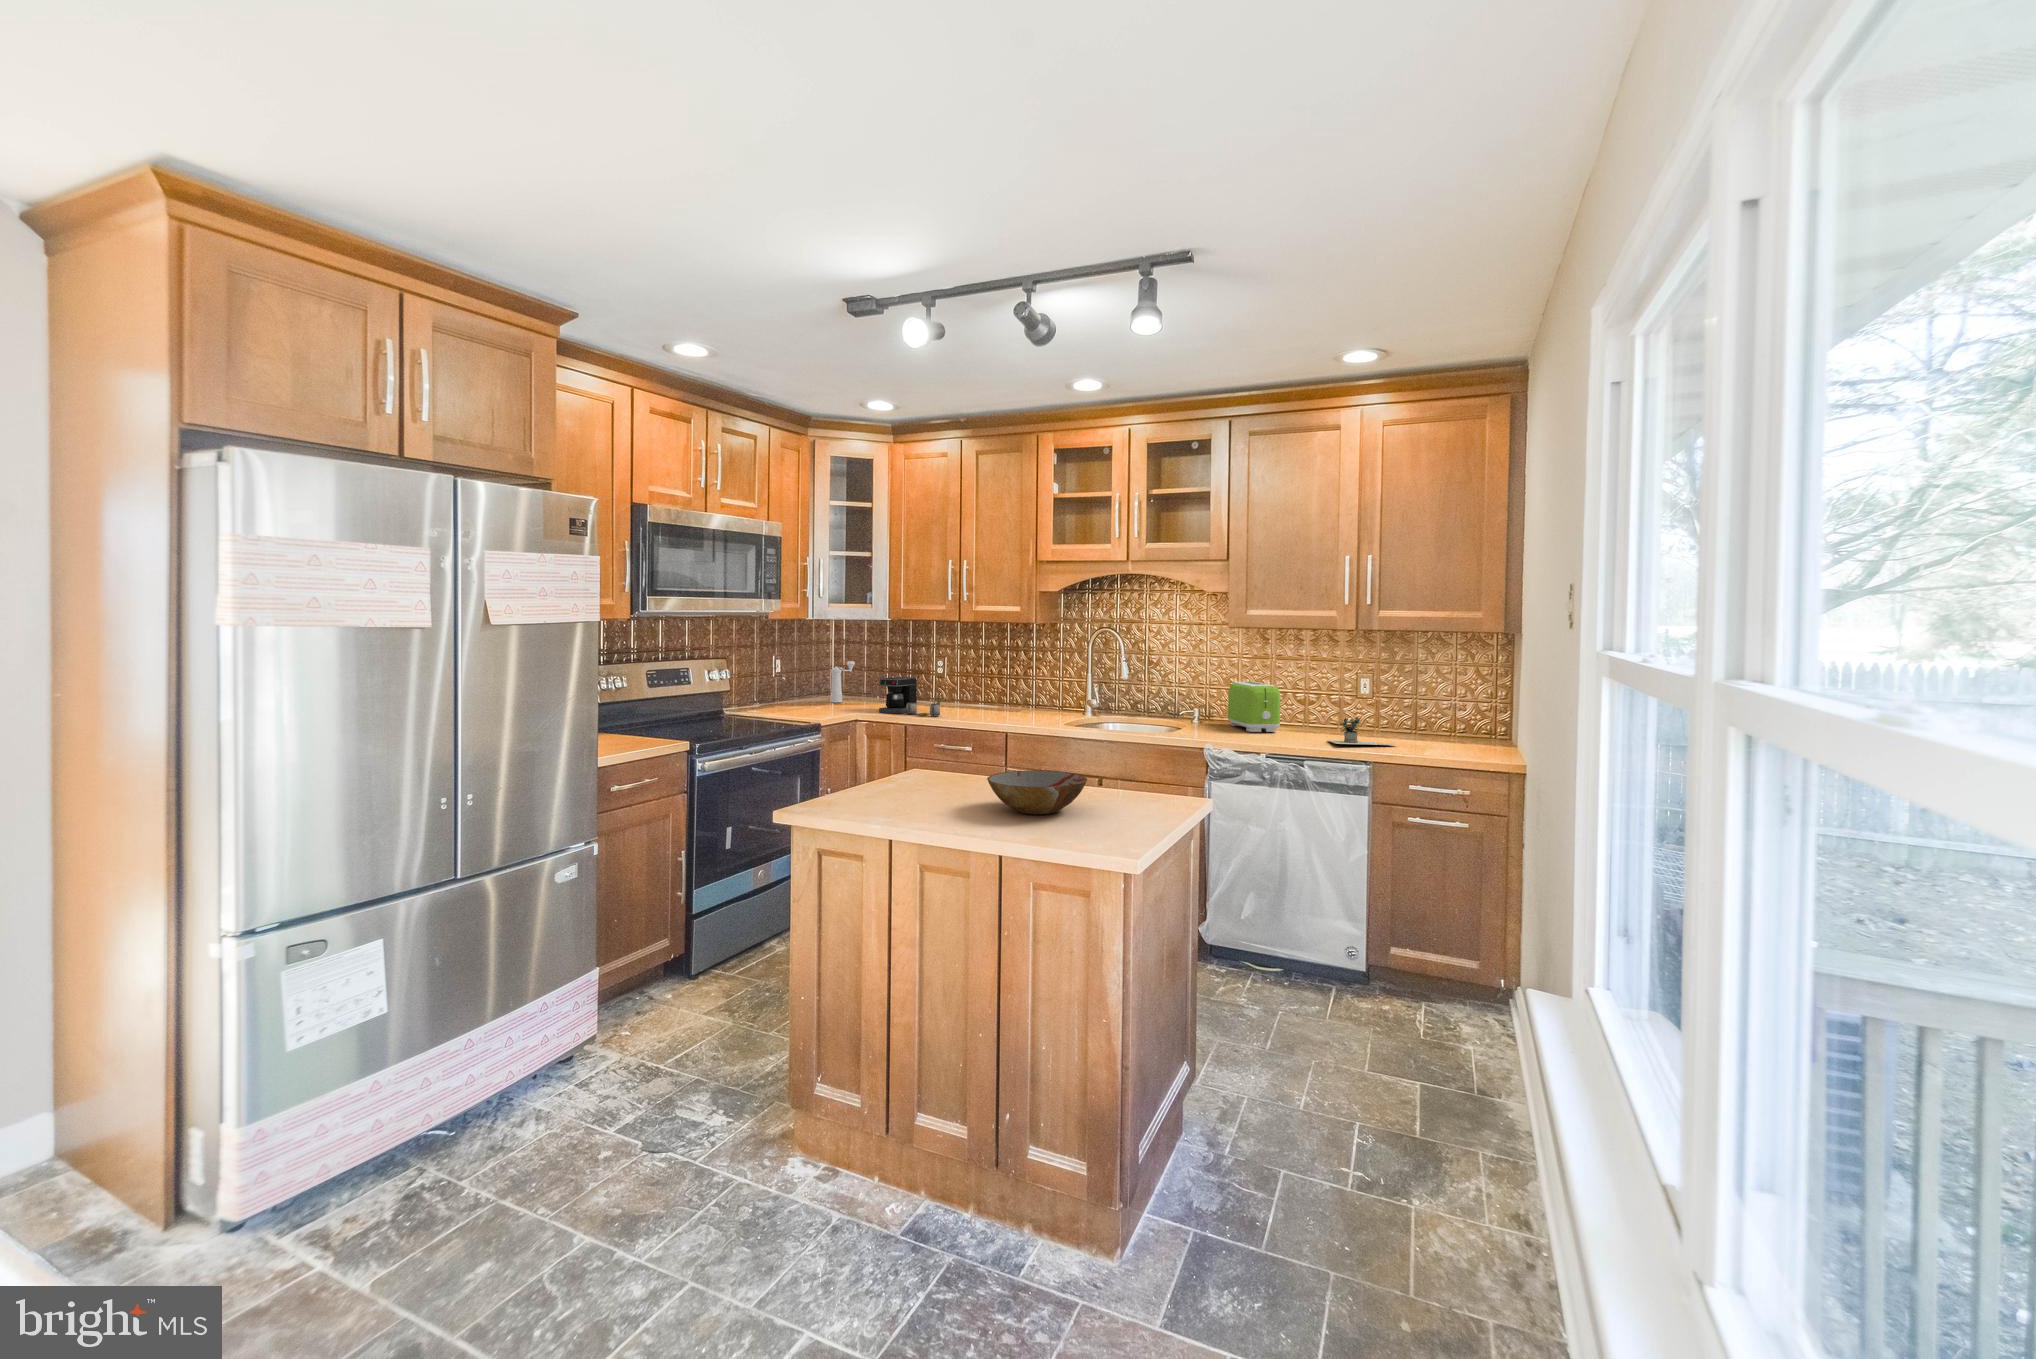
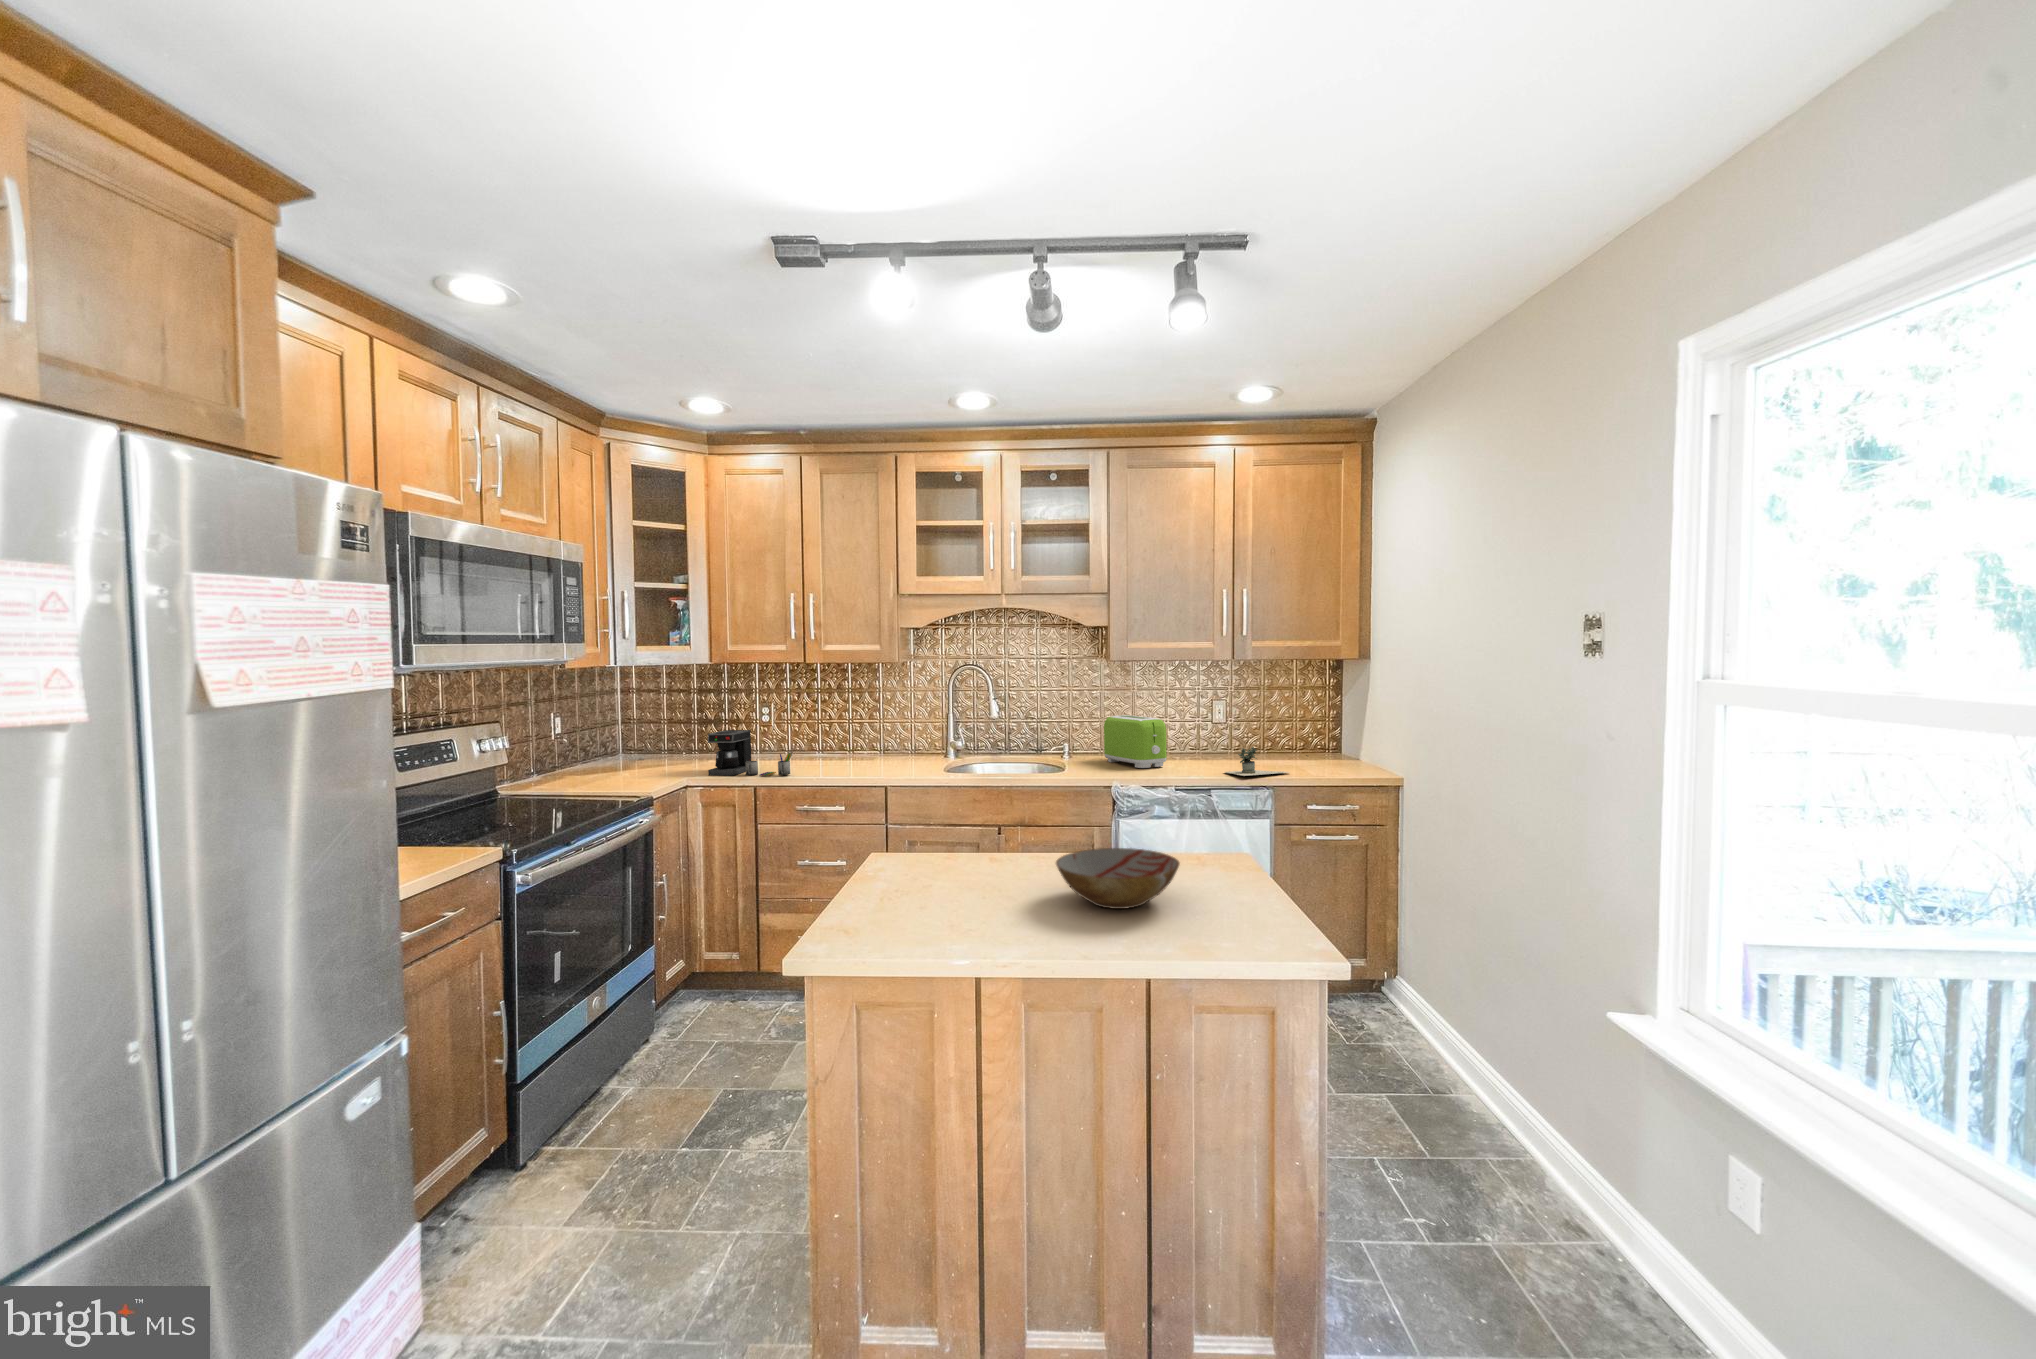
pepper mill: present [831,661,855,703] -> none [626,713,654,766]

